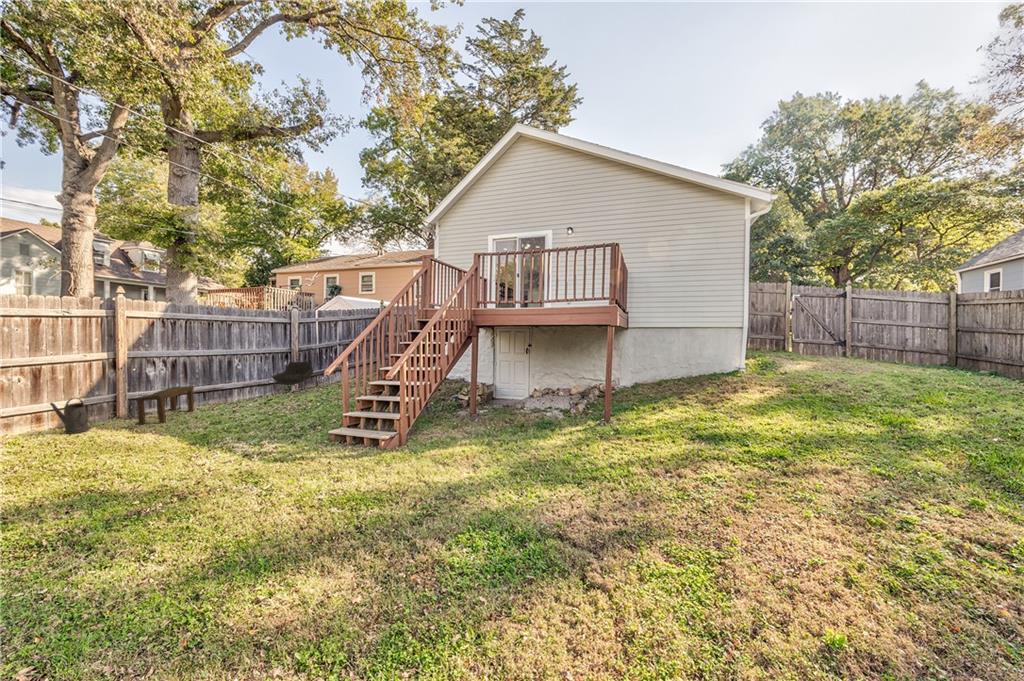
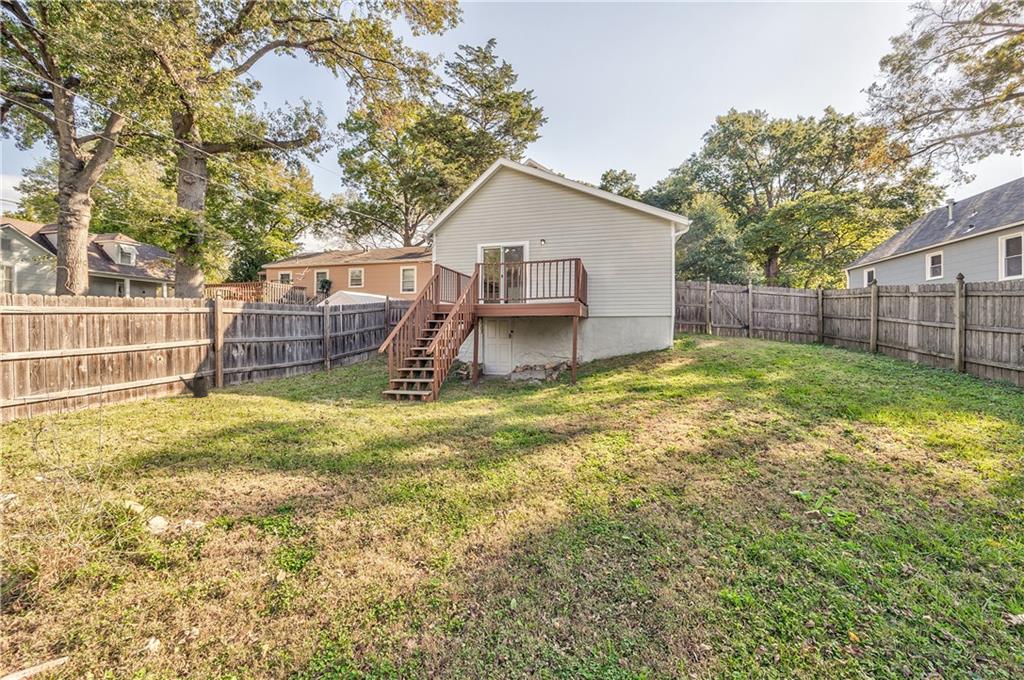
lounge chair: present [272,362,313,394] -> none [314,346,345,372]
bench: present [136,386,194,424] -> none [232,365,266,393]

